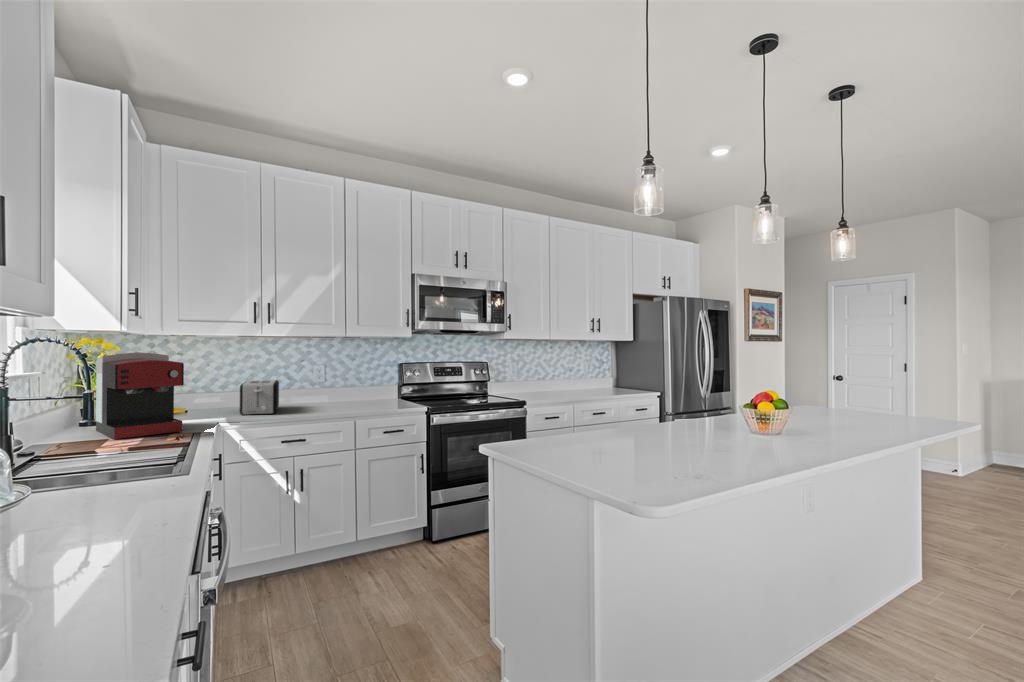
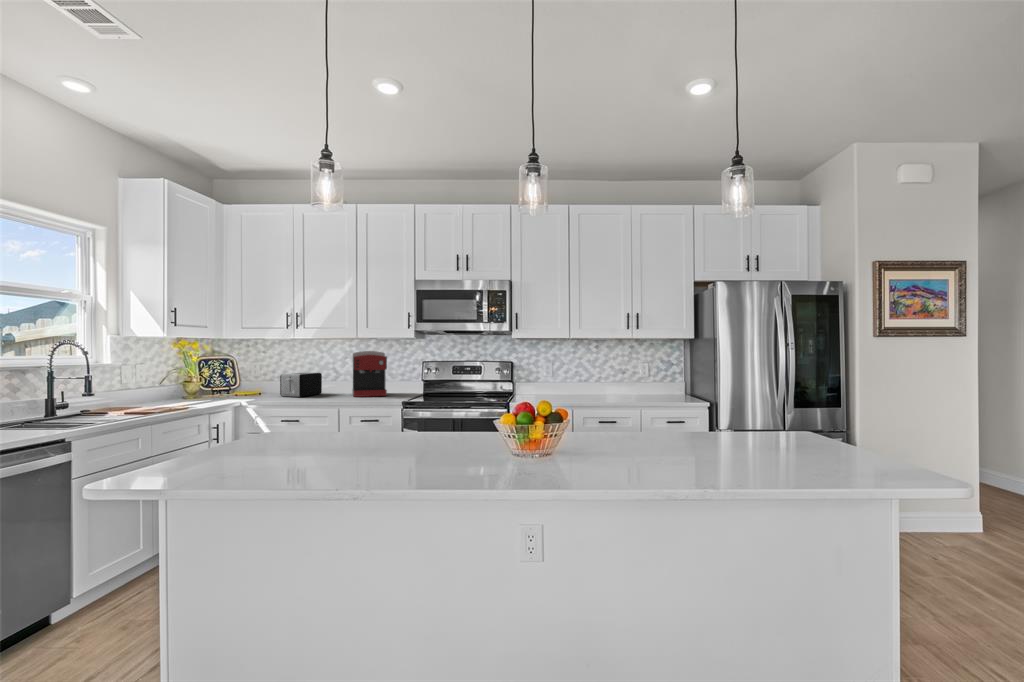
coffee maker: present [96,352,184,439] -> present [352,351,387,397]

